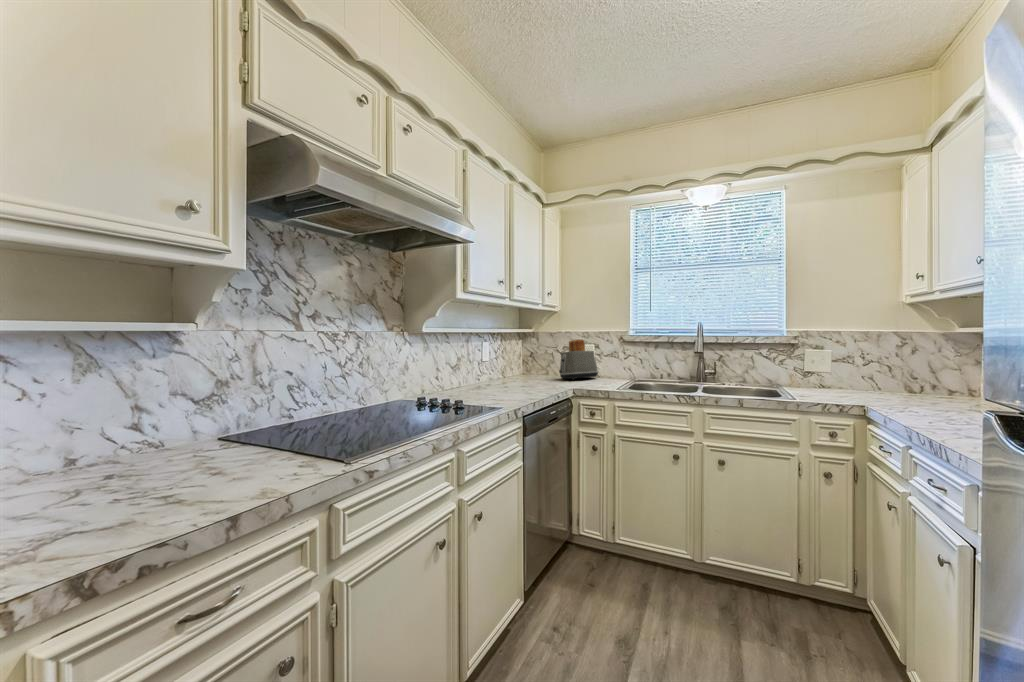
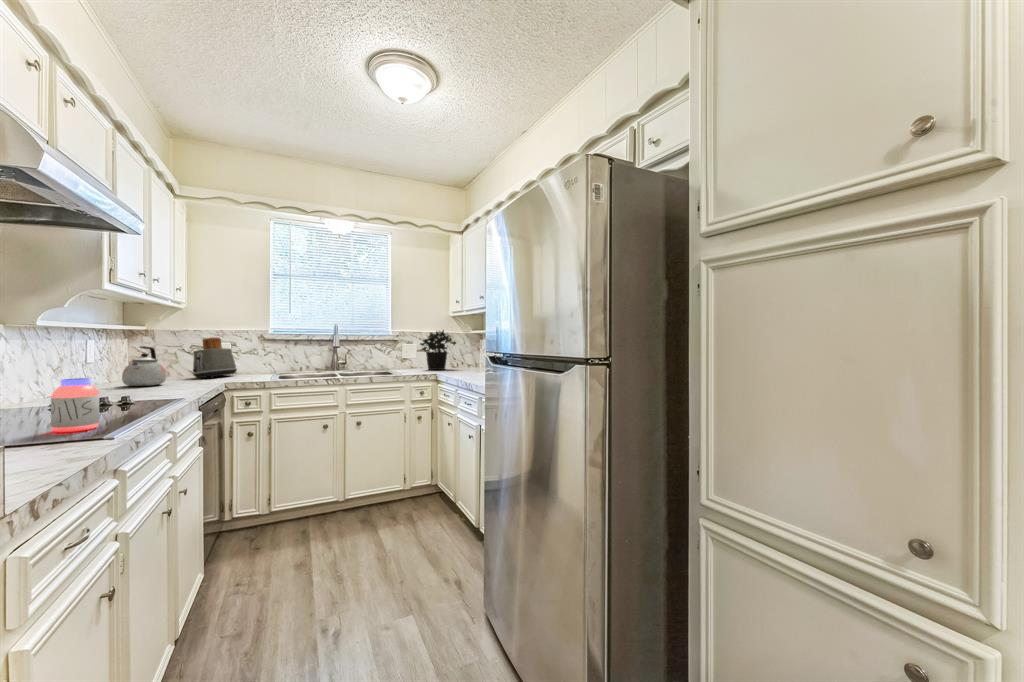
potted plant: none [836,328,916,396] -> present [420,330,456,370]
kettle: none [501,349,531,385] -> present [122,346,166,386]
jar: none [357,389,391,442] -> present [51,378,99,432]

